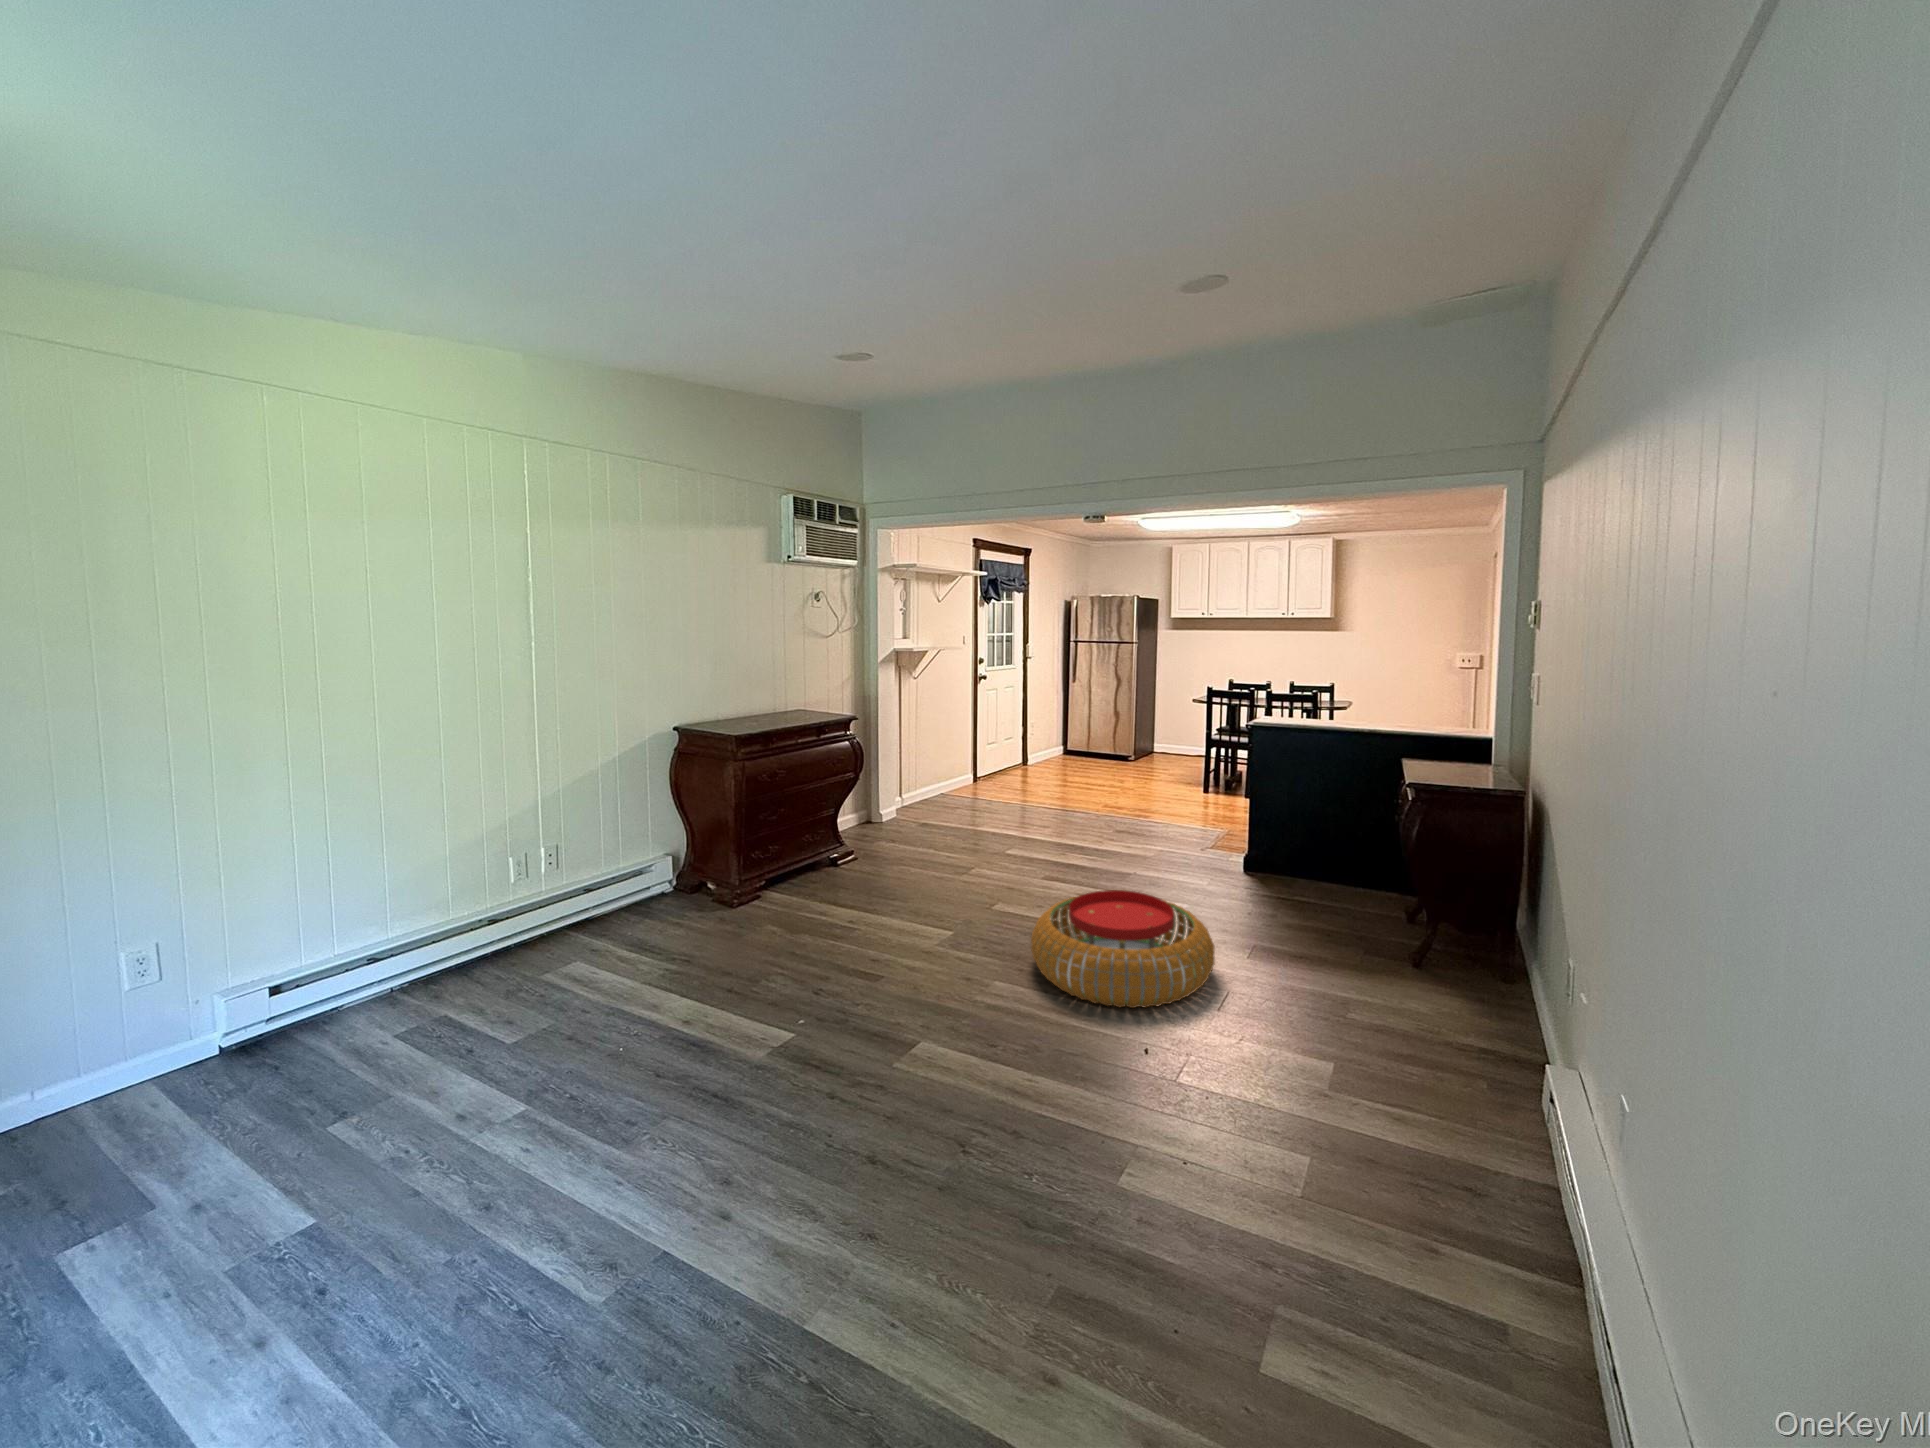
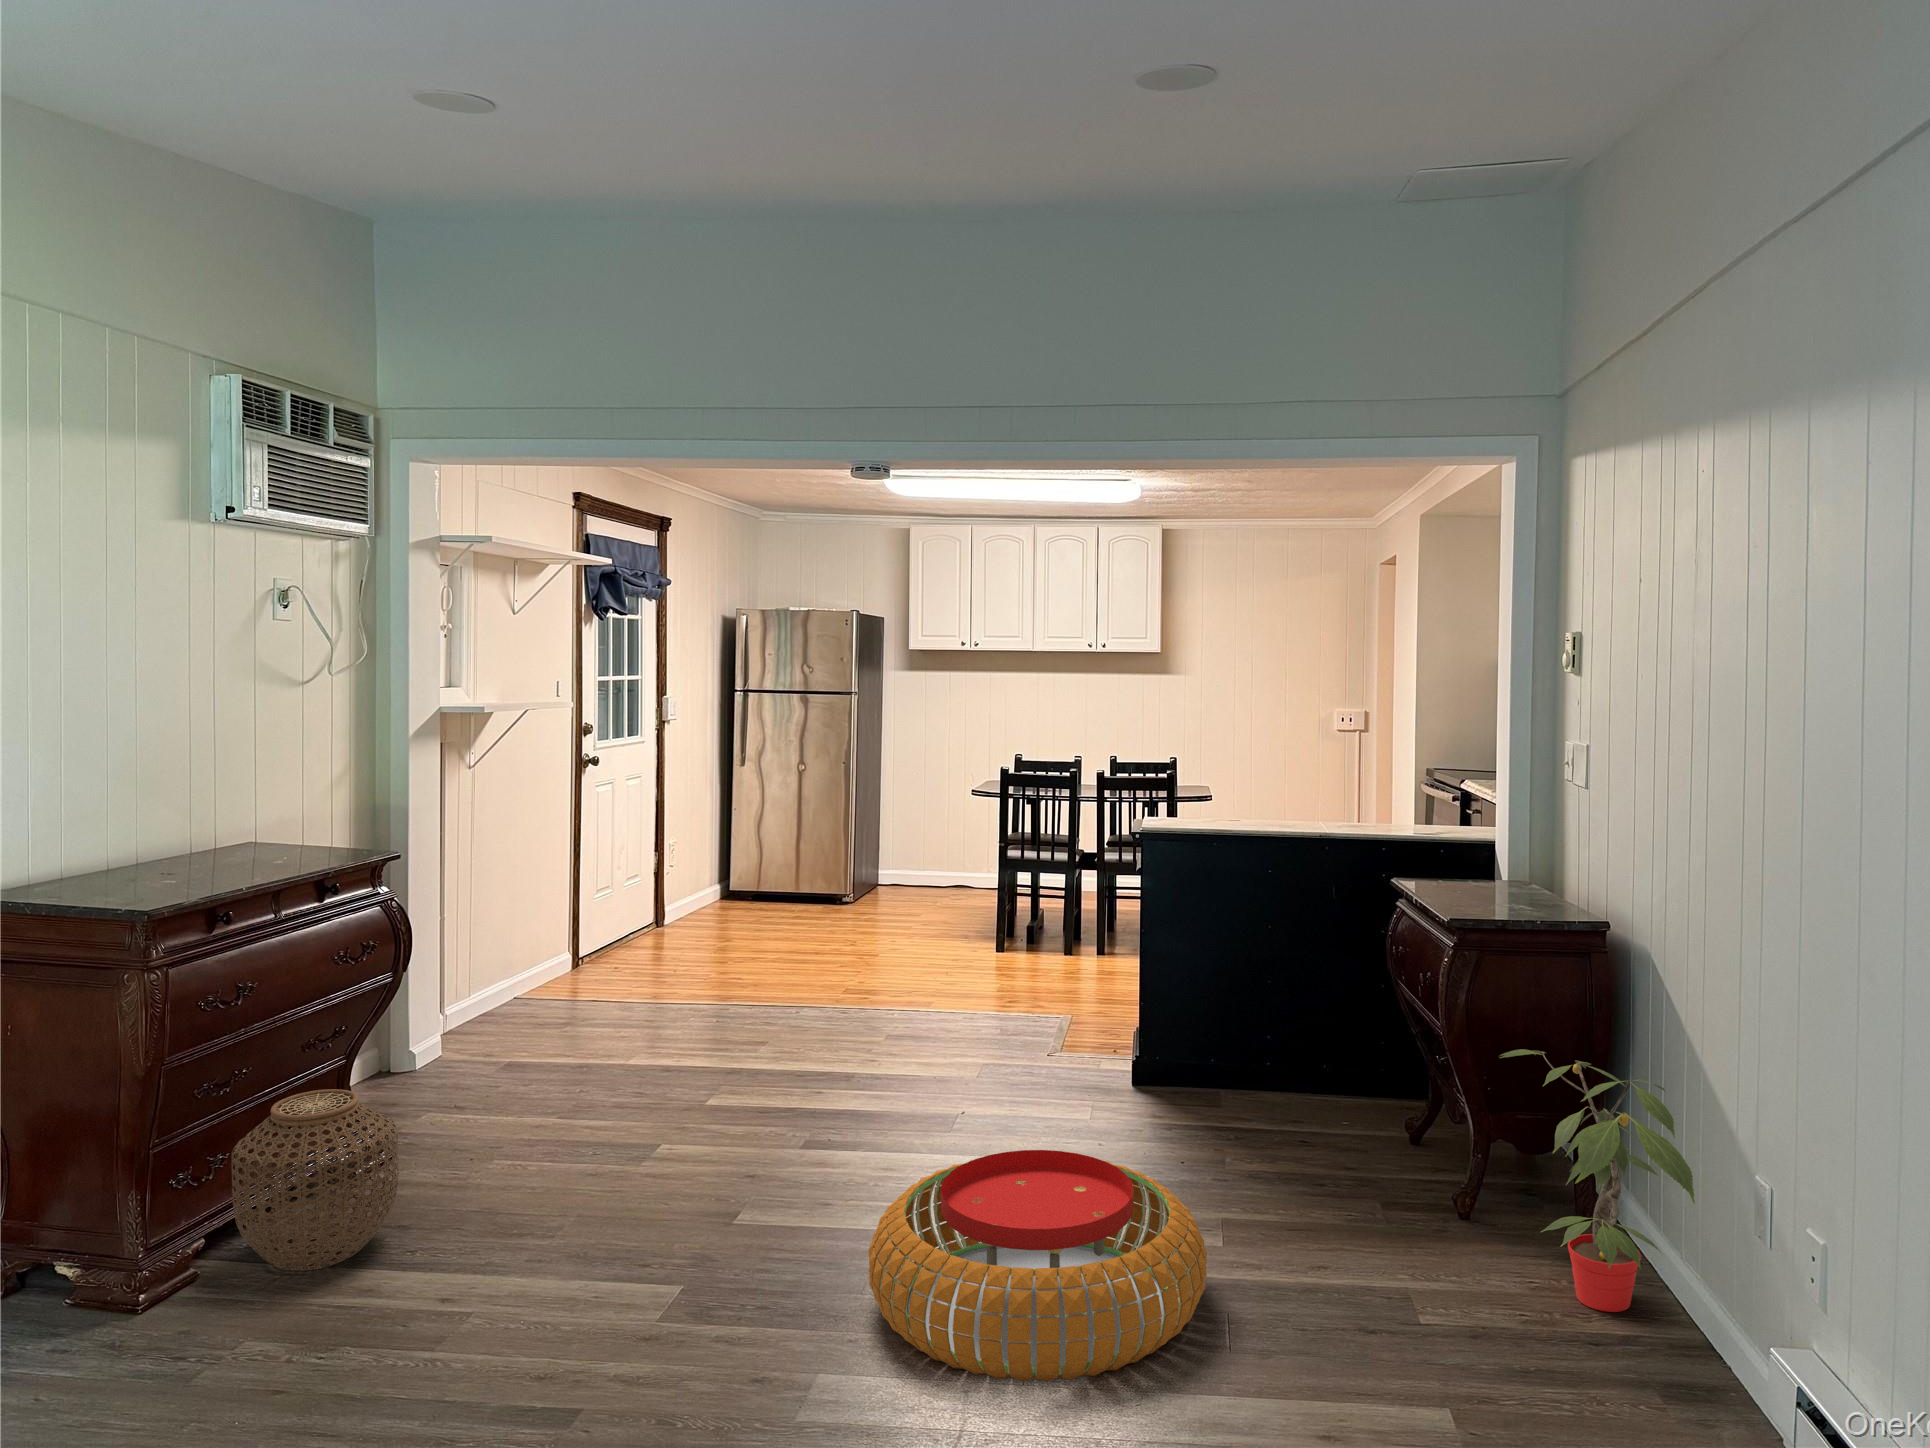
woven basket: none [776,822,845,901] -> present [231,1089,399,1271]
potted plant: none [1414,870,1533,1038] -> present [1501,1049,1695,1312]

